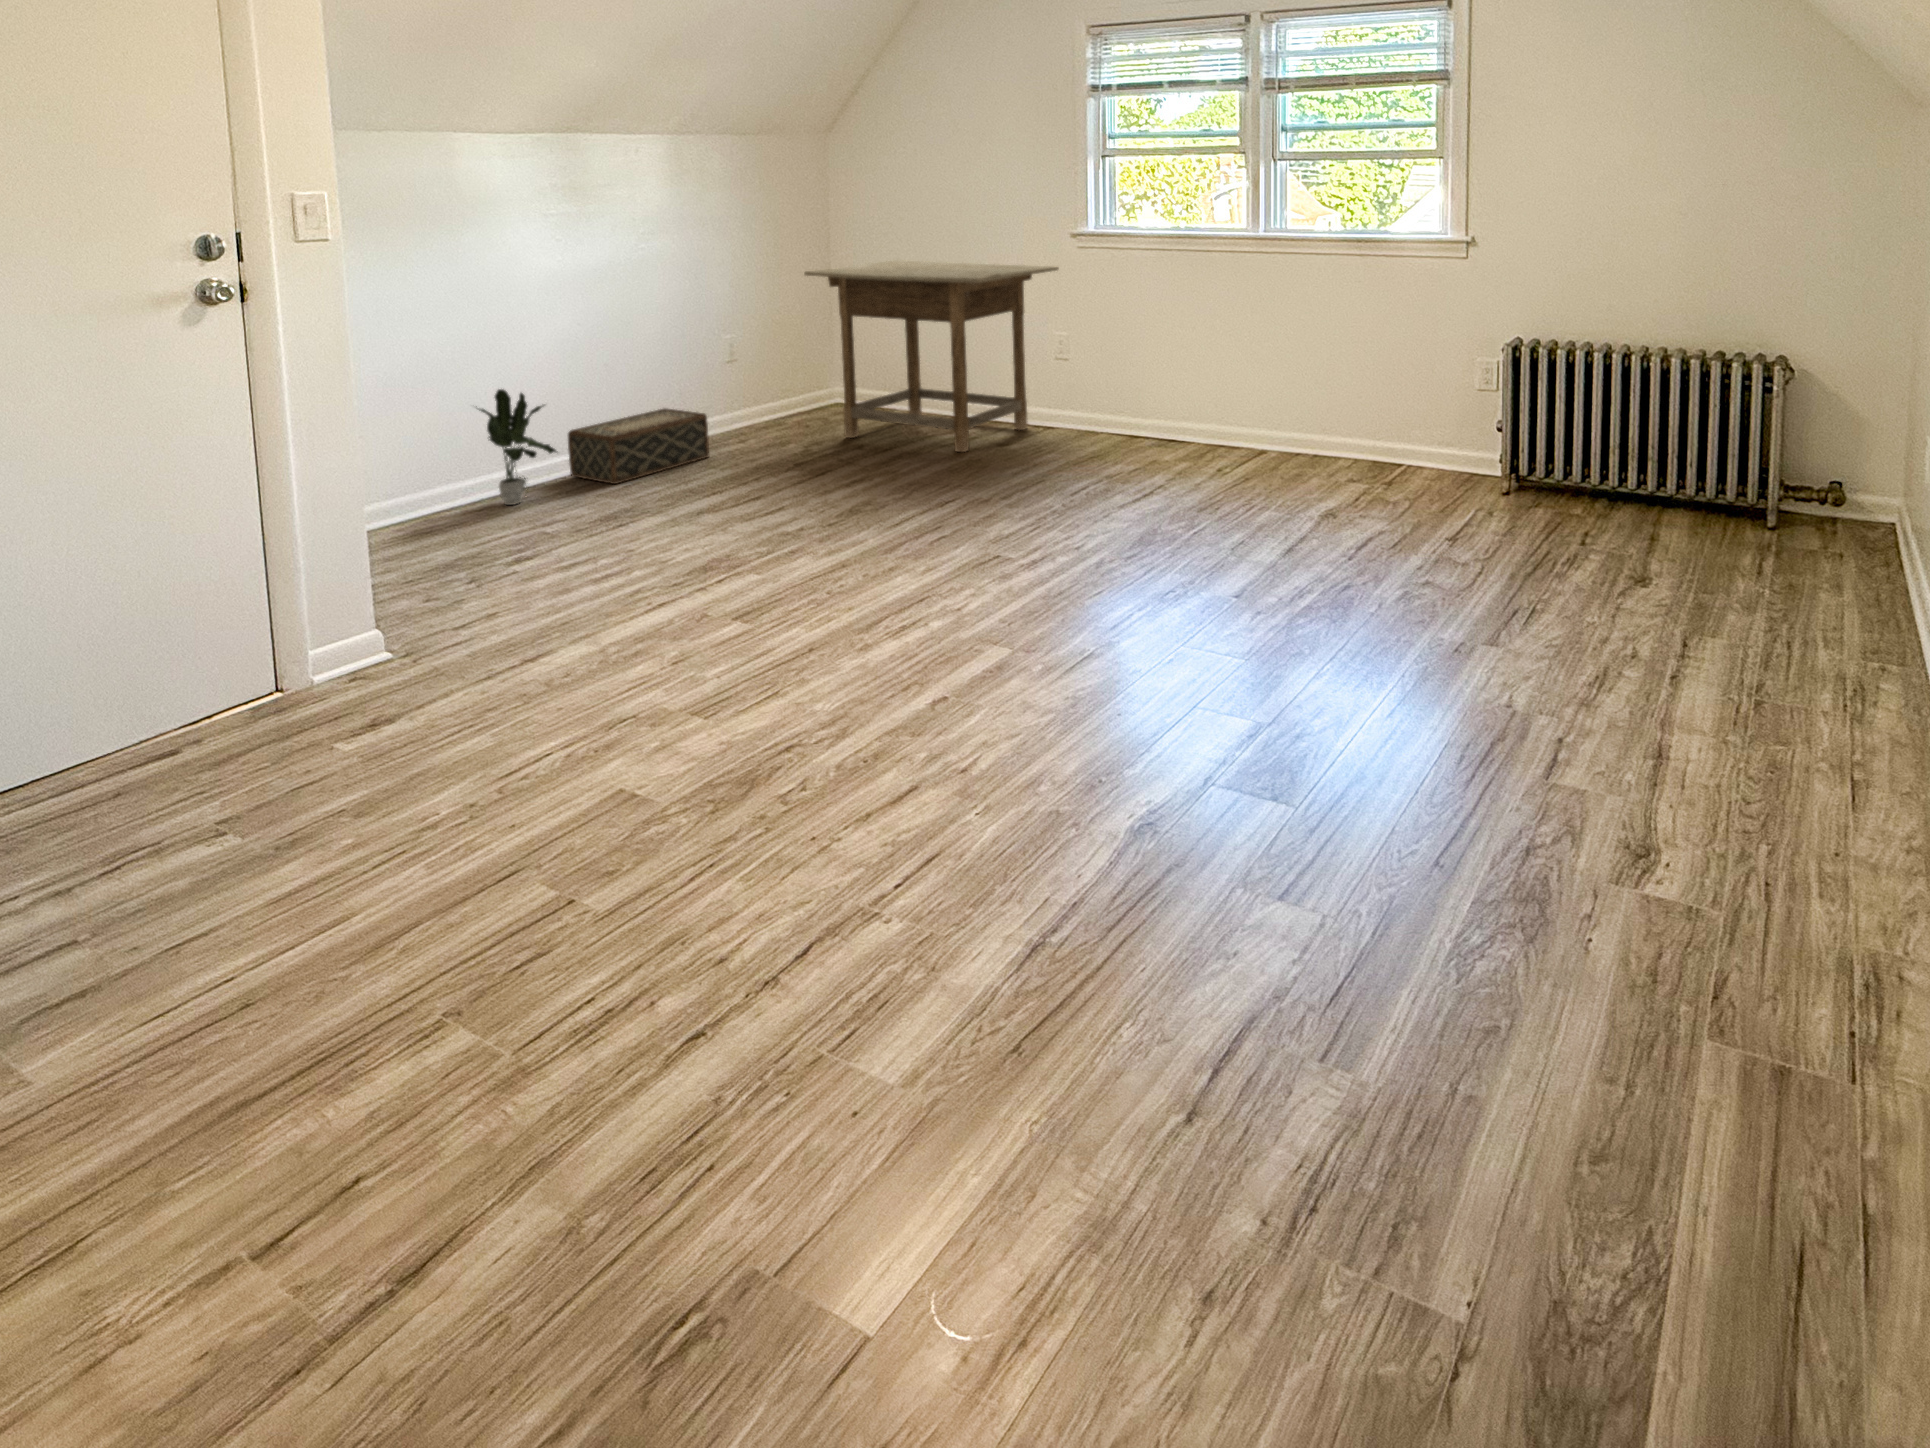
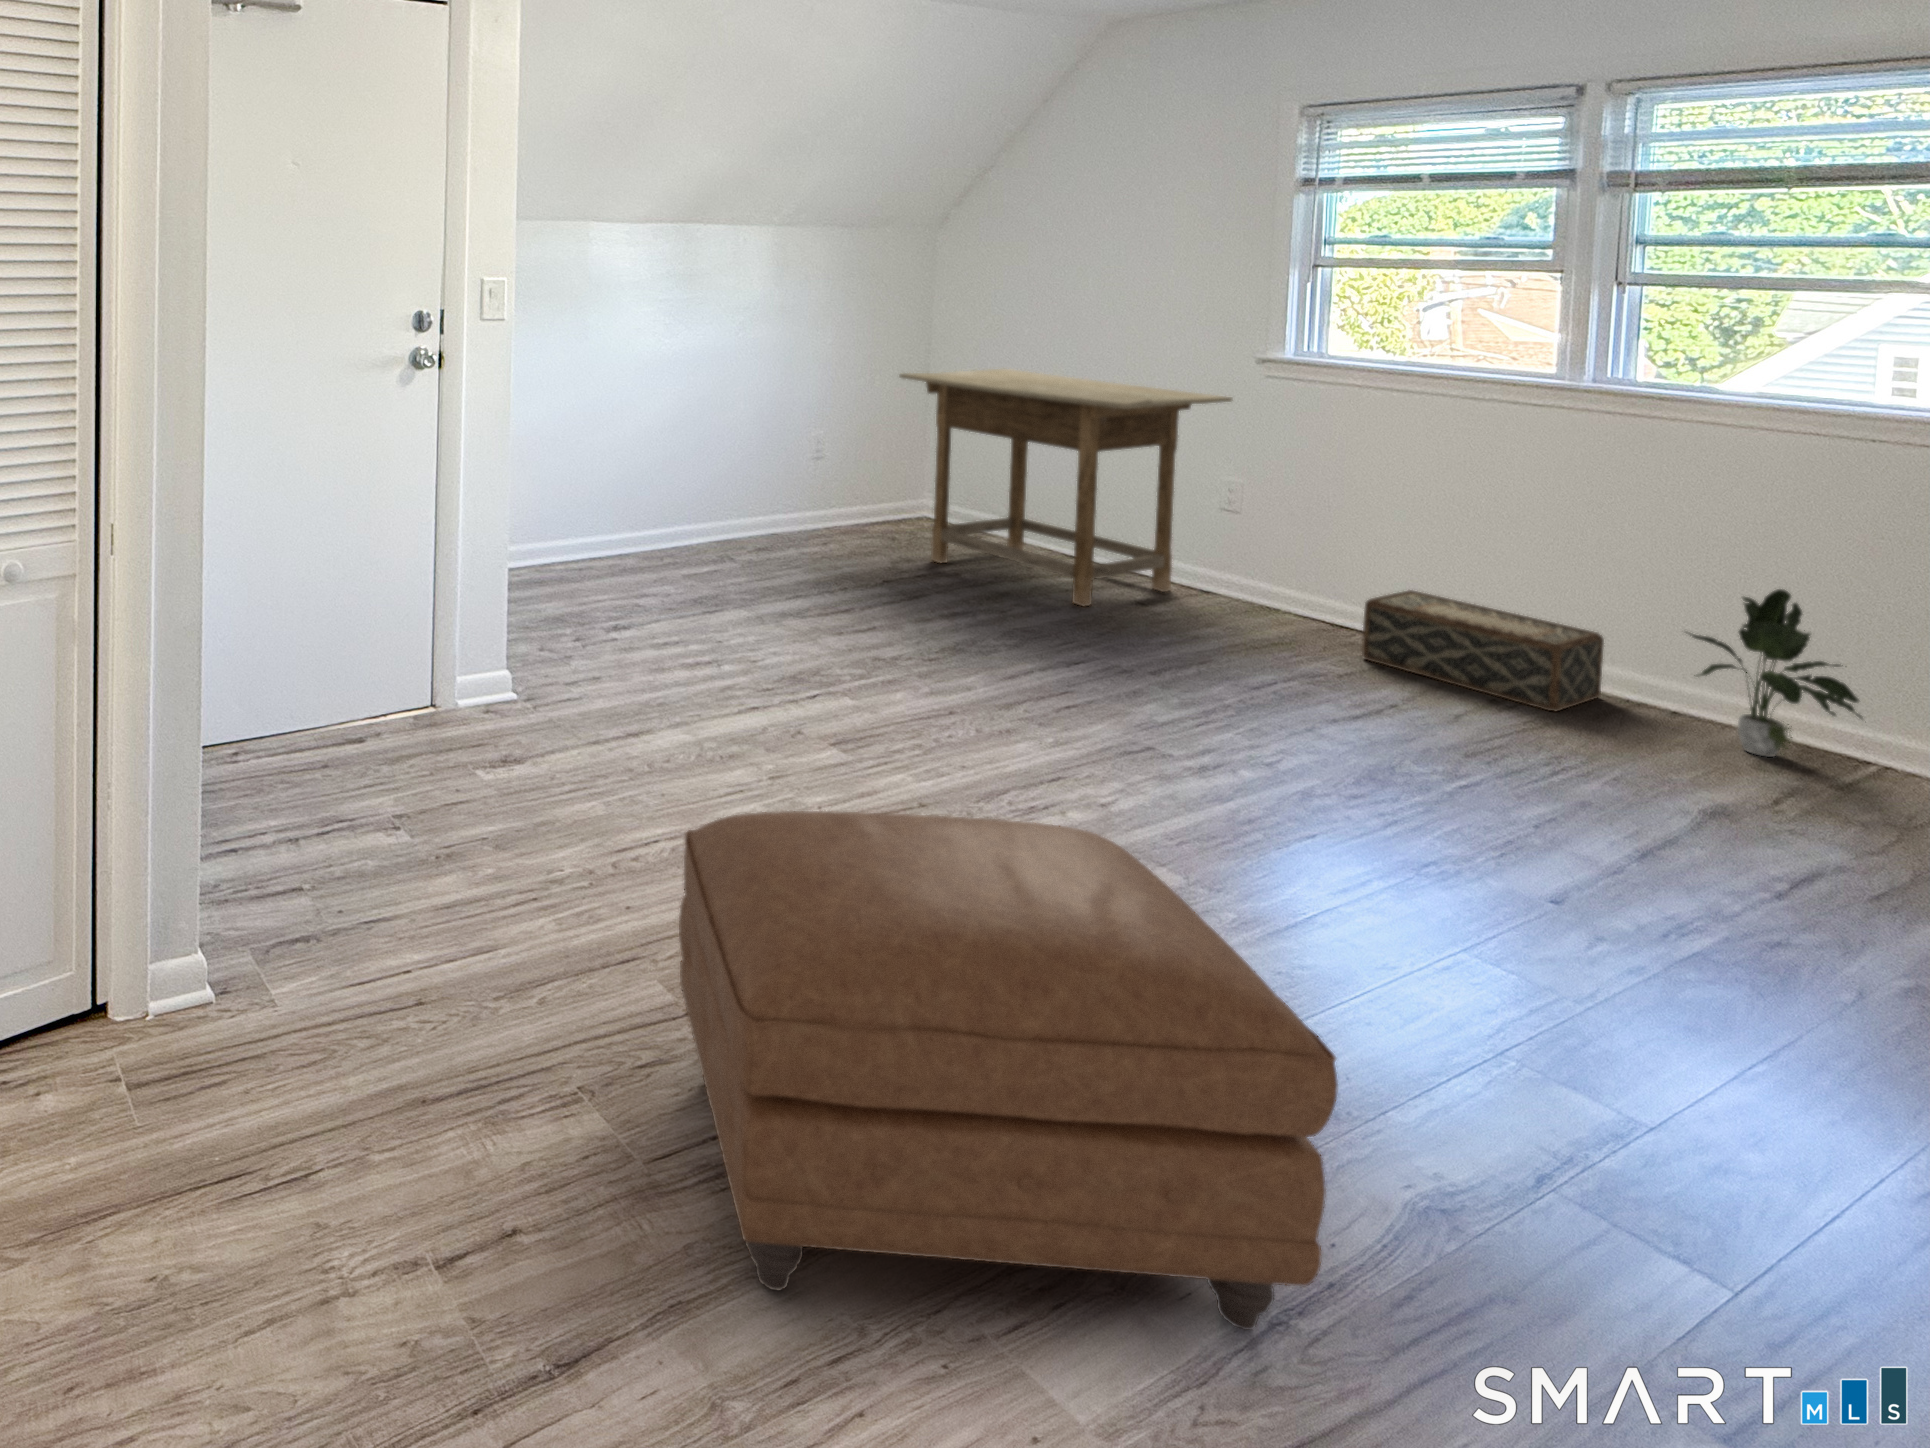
potted plant: present [479,389,556,505] -> present [1688,589,1862,757]
woven basket: present [568,408,709,484] -> present [1362,590,1604,711]
ottoman: none [537,621,1059,1114] -> present [679,811,1338,1330]

